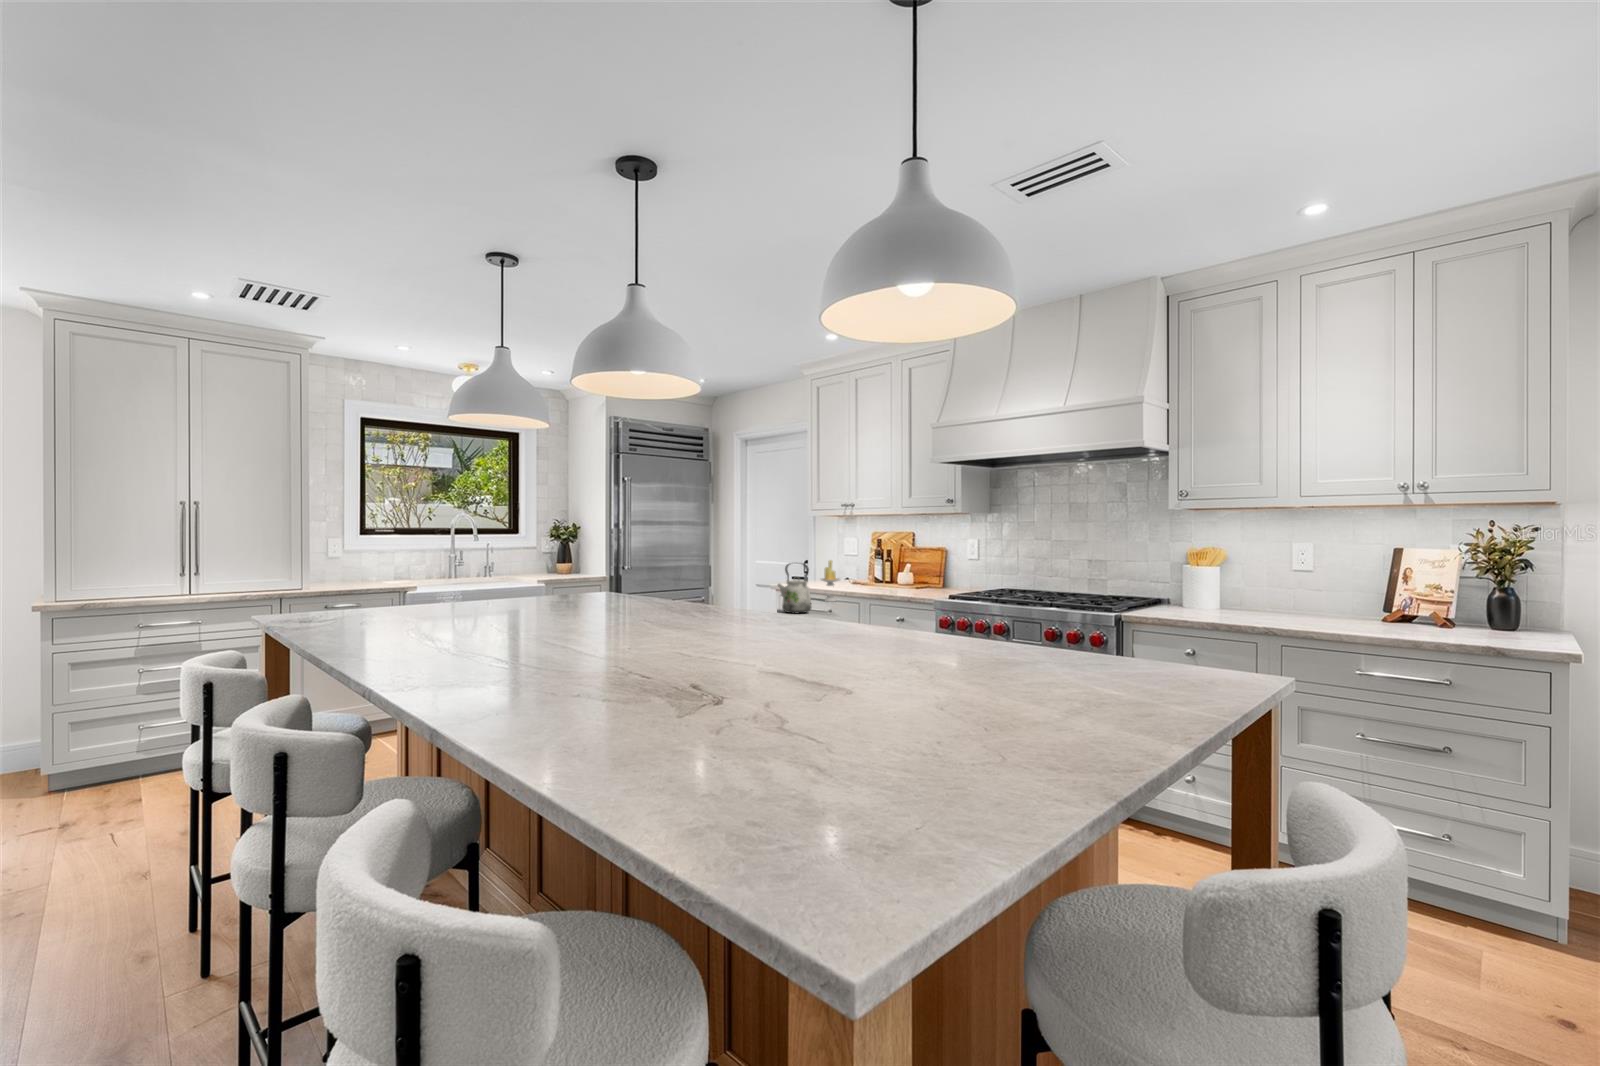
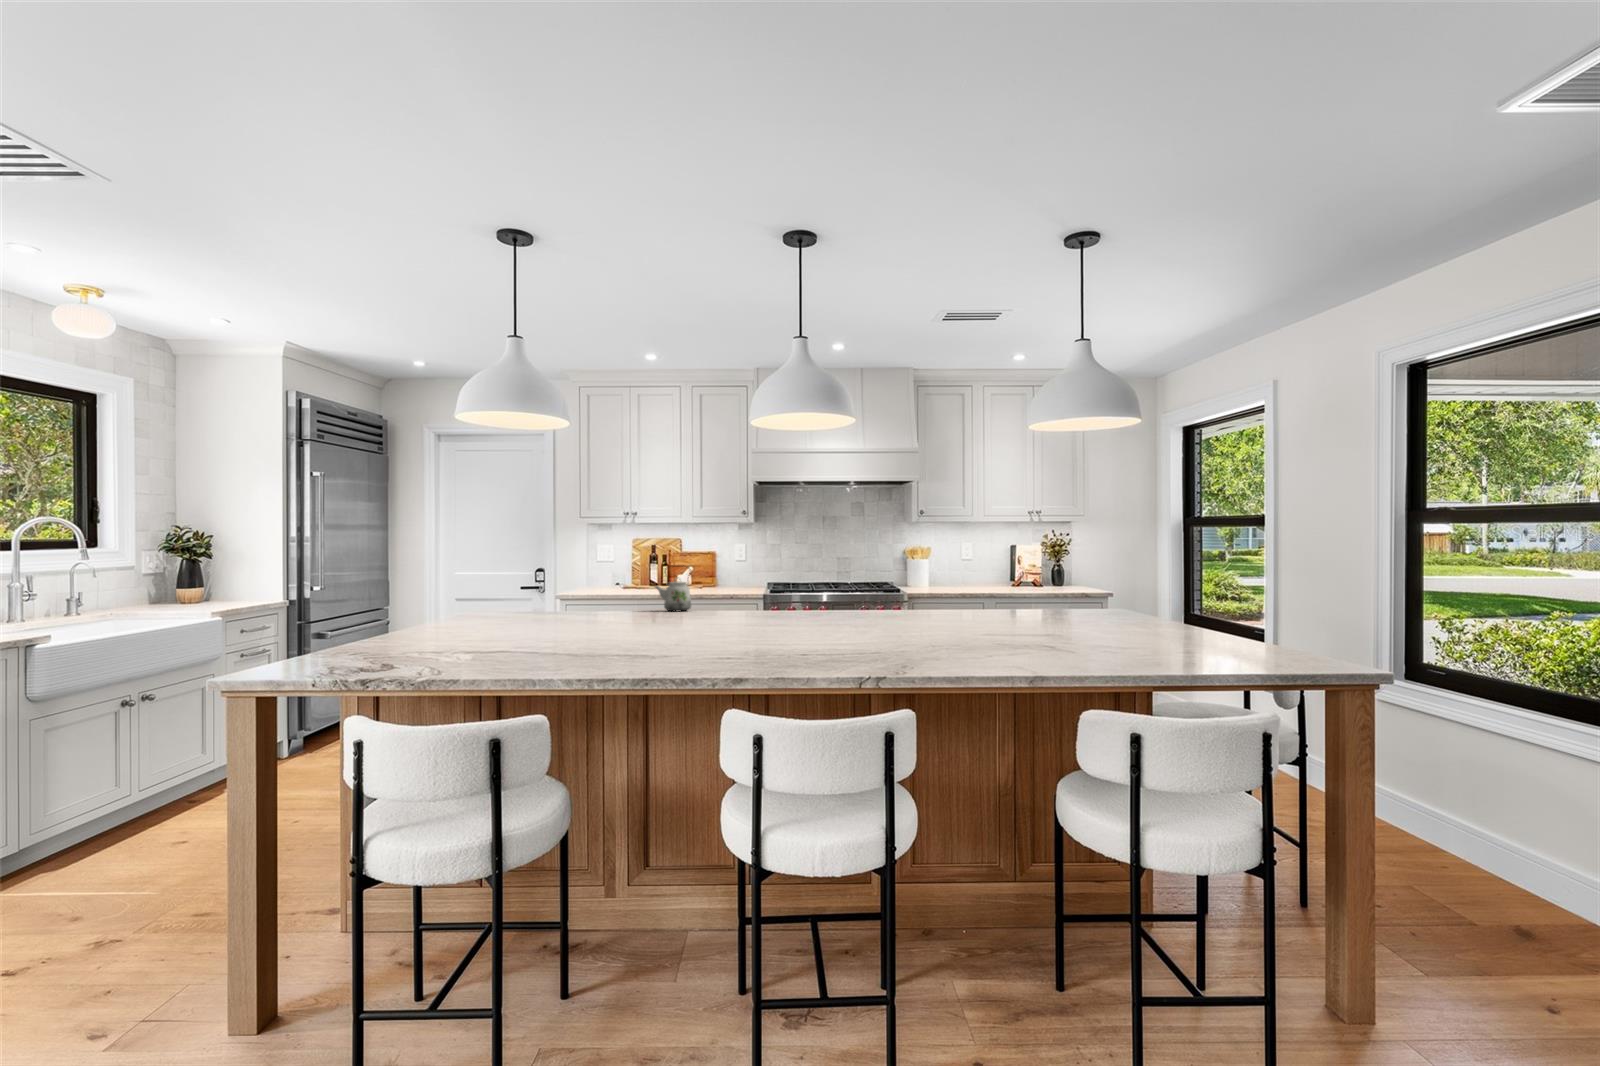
candle: present [821,560,839,602] -> none [625,566,645,605]

